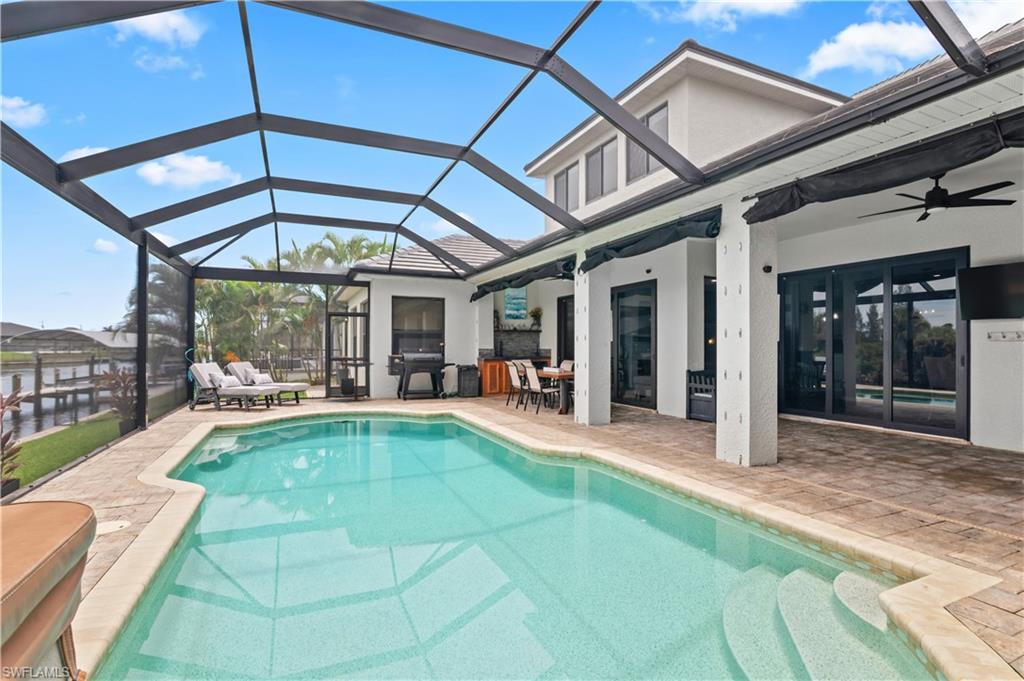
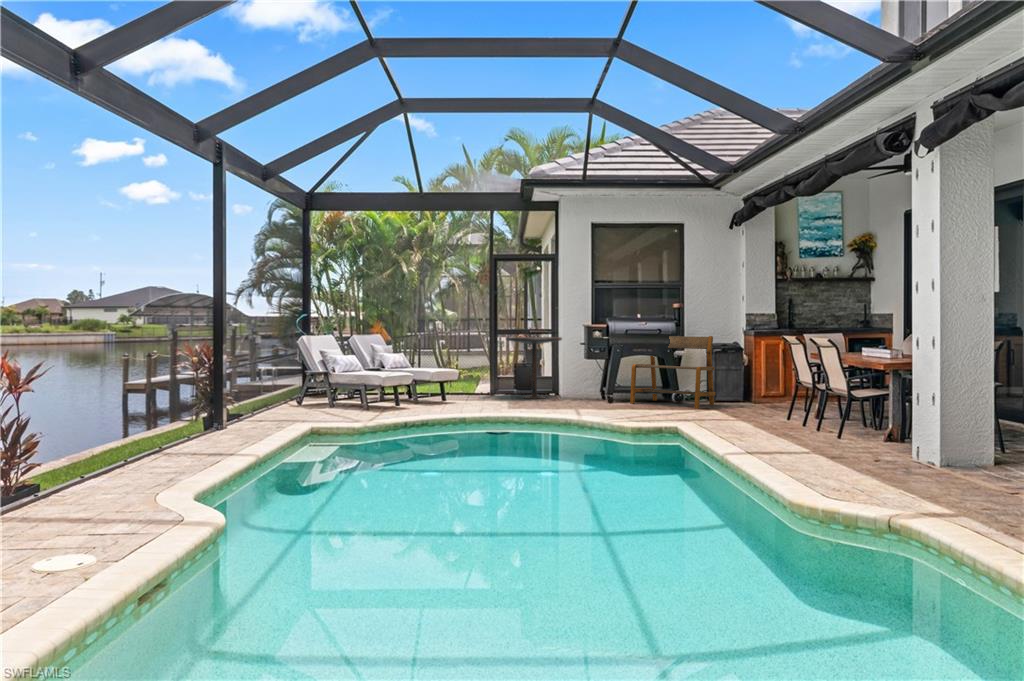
bench: none [418,361,466,402] -> present [630,336,716,409]

